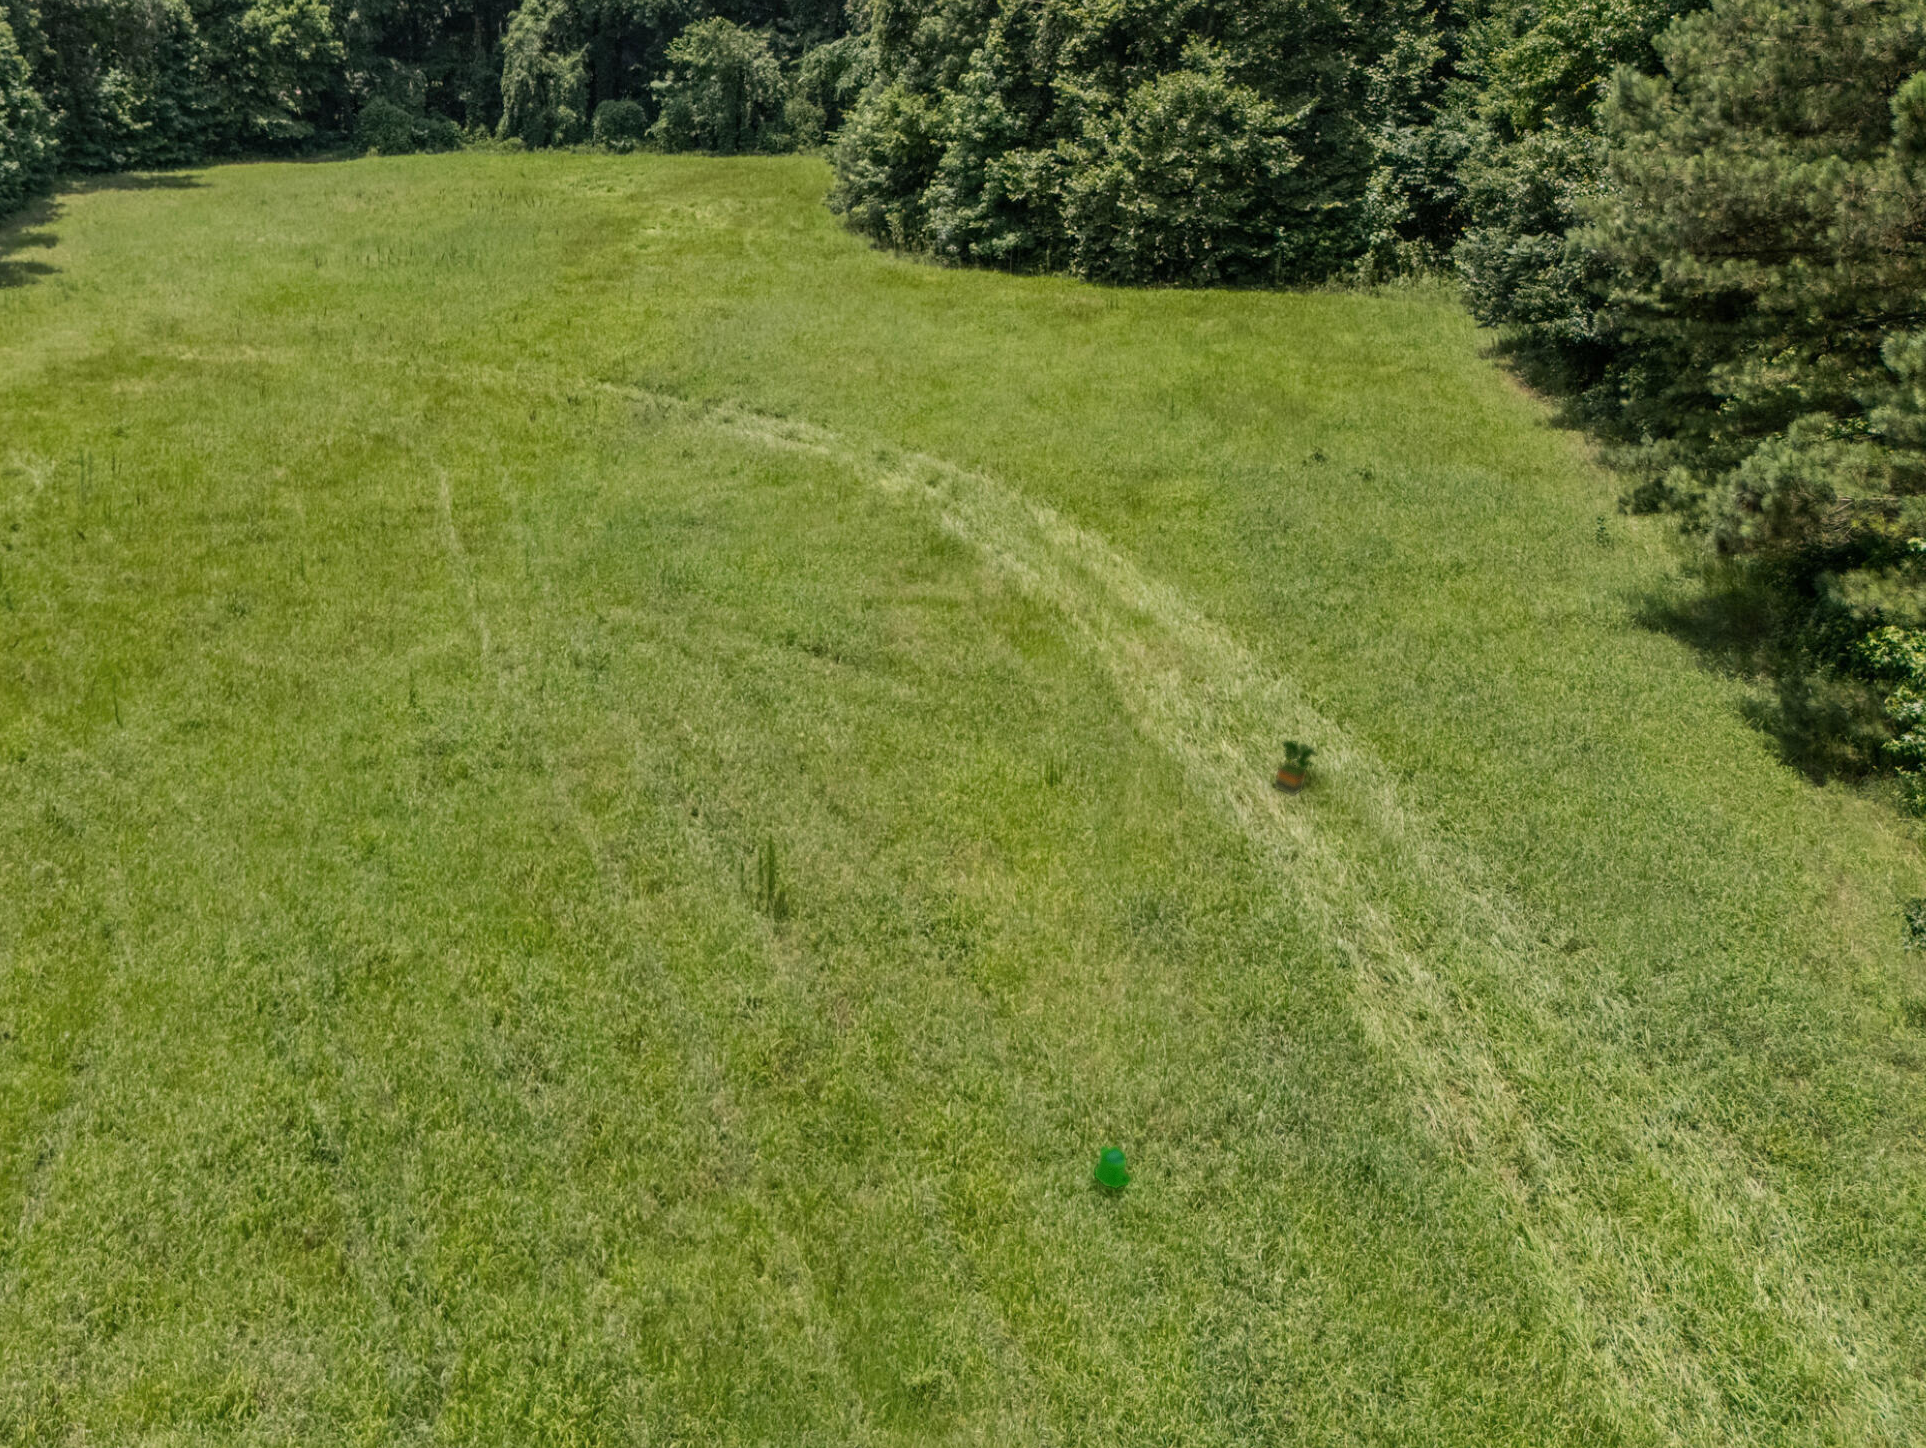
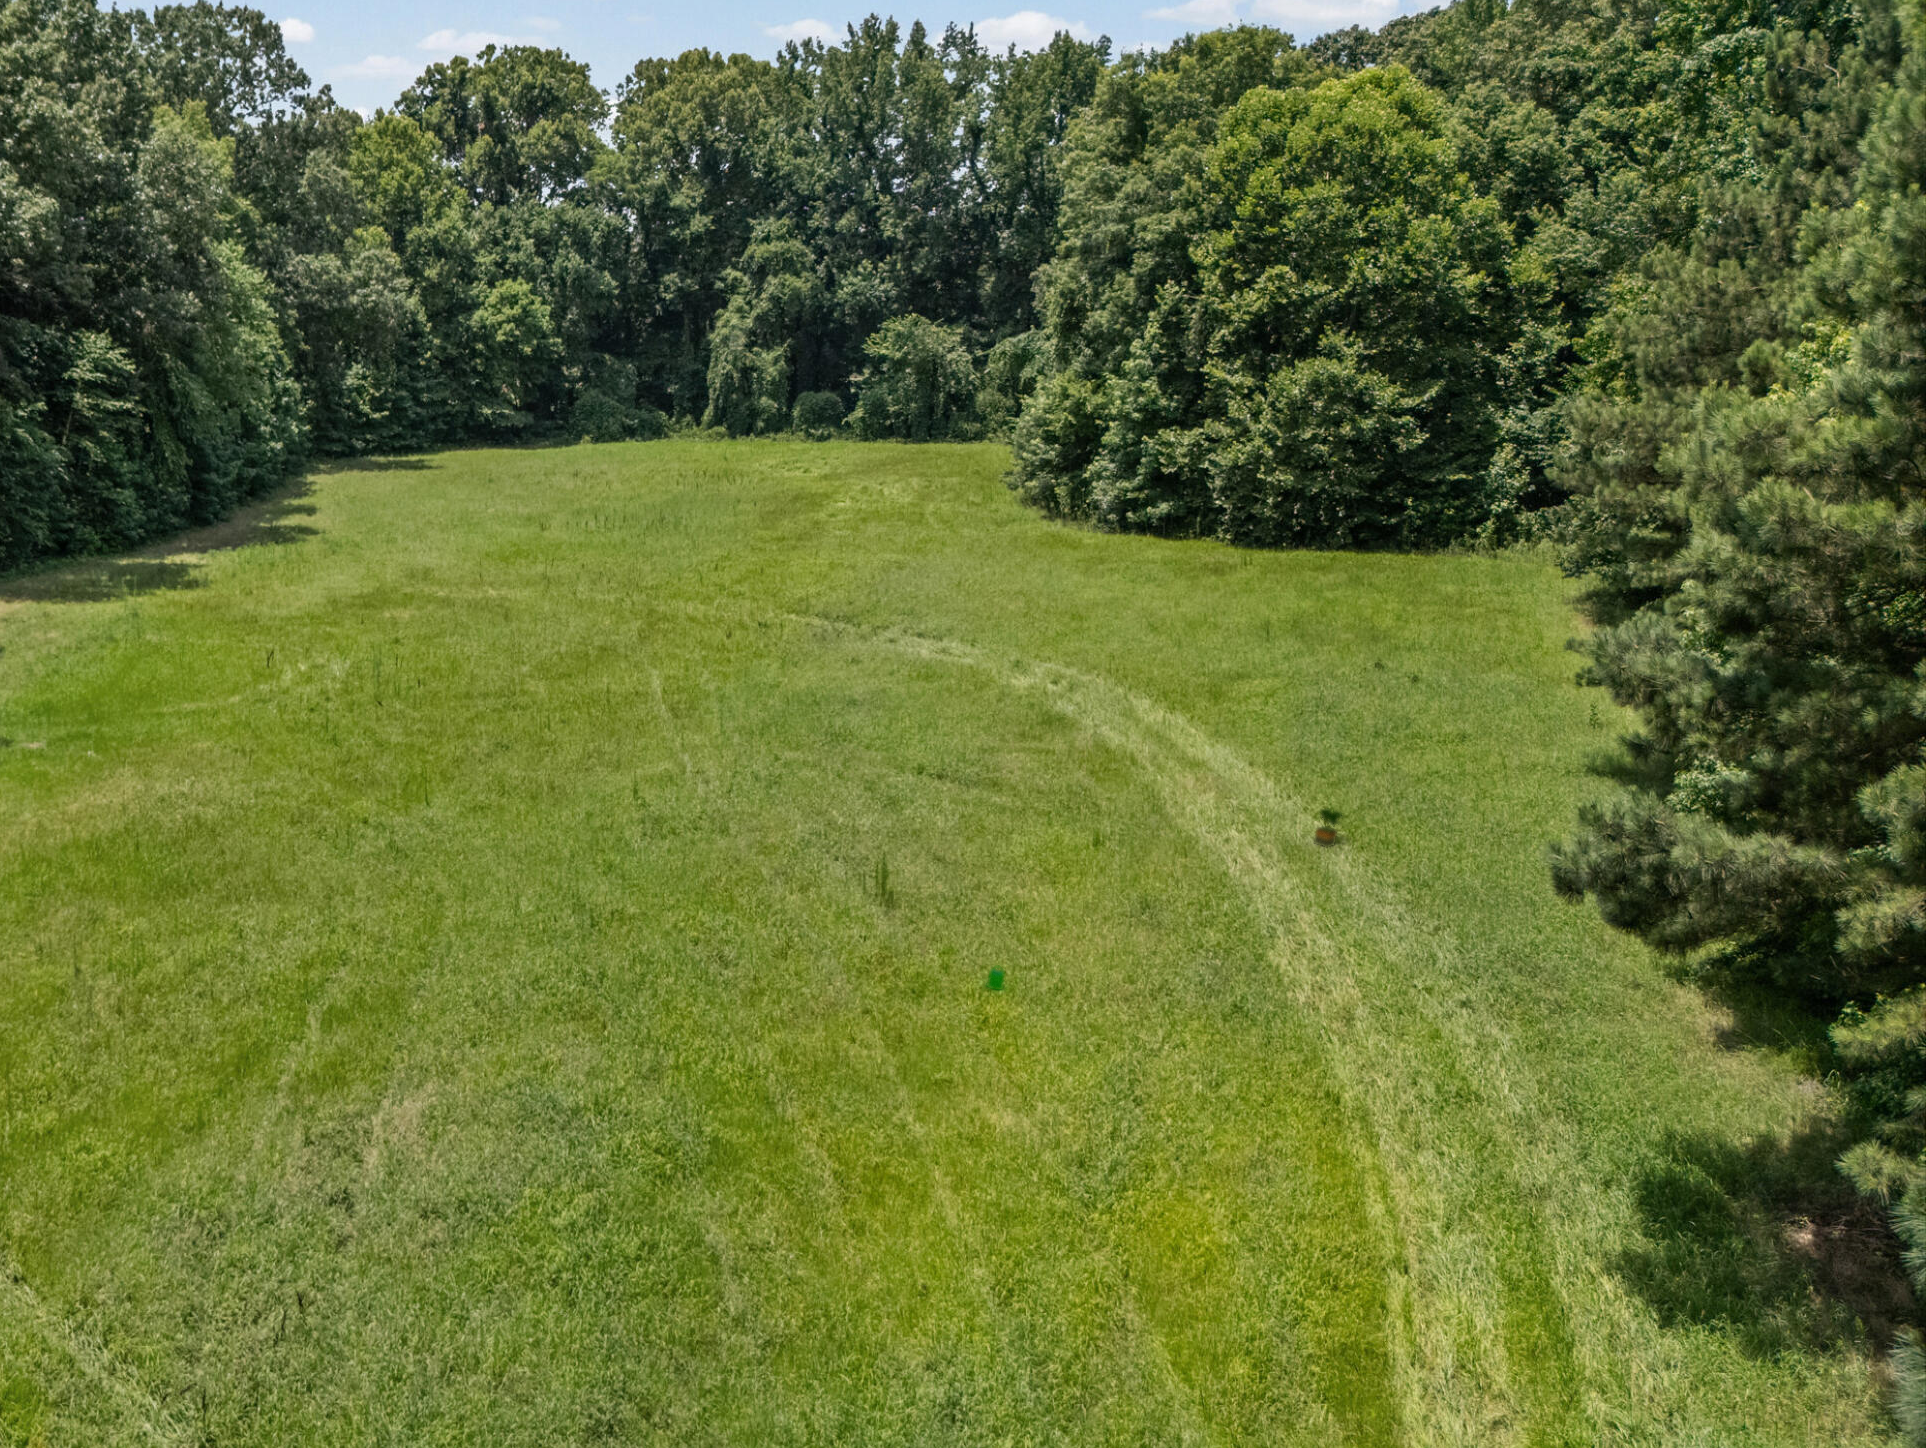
watering can: present [1095,1146,1130,1188] -> present [987,966,1005,990]

